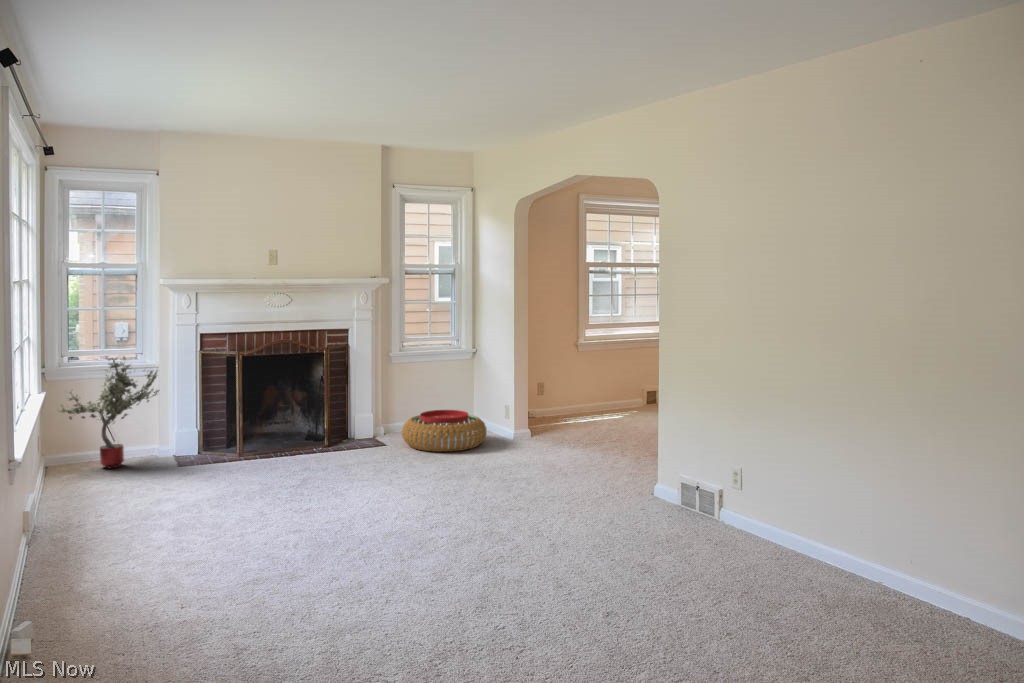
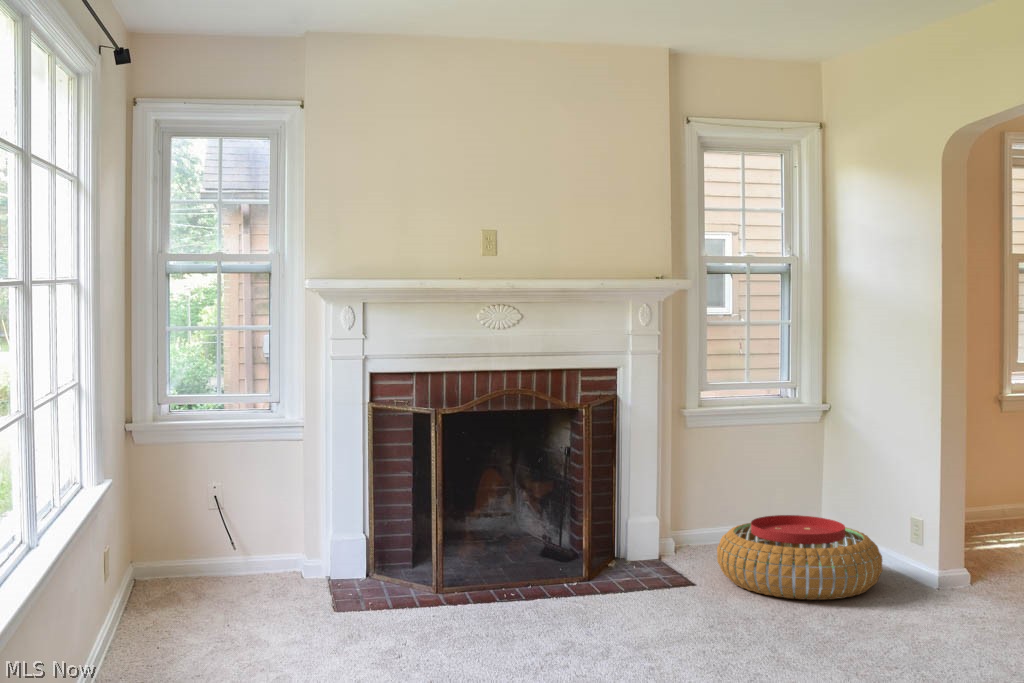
potted tree: present [59,357,159,468] -> none [137,412,303,610]

